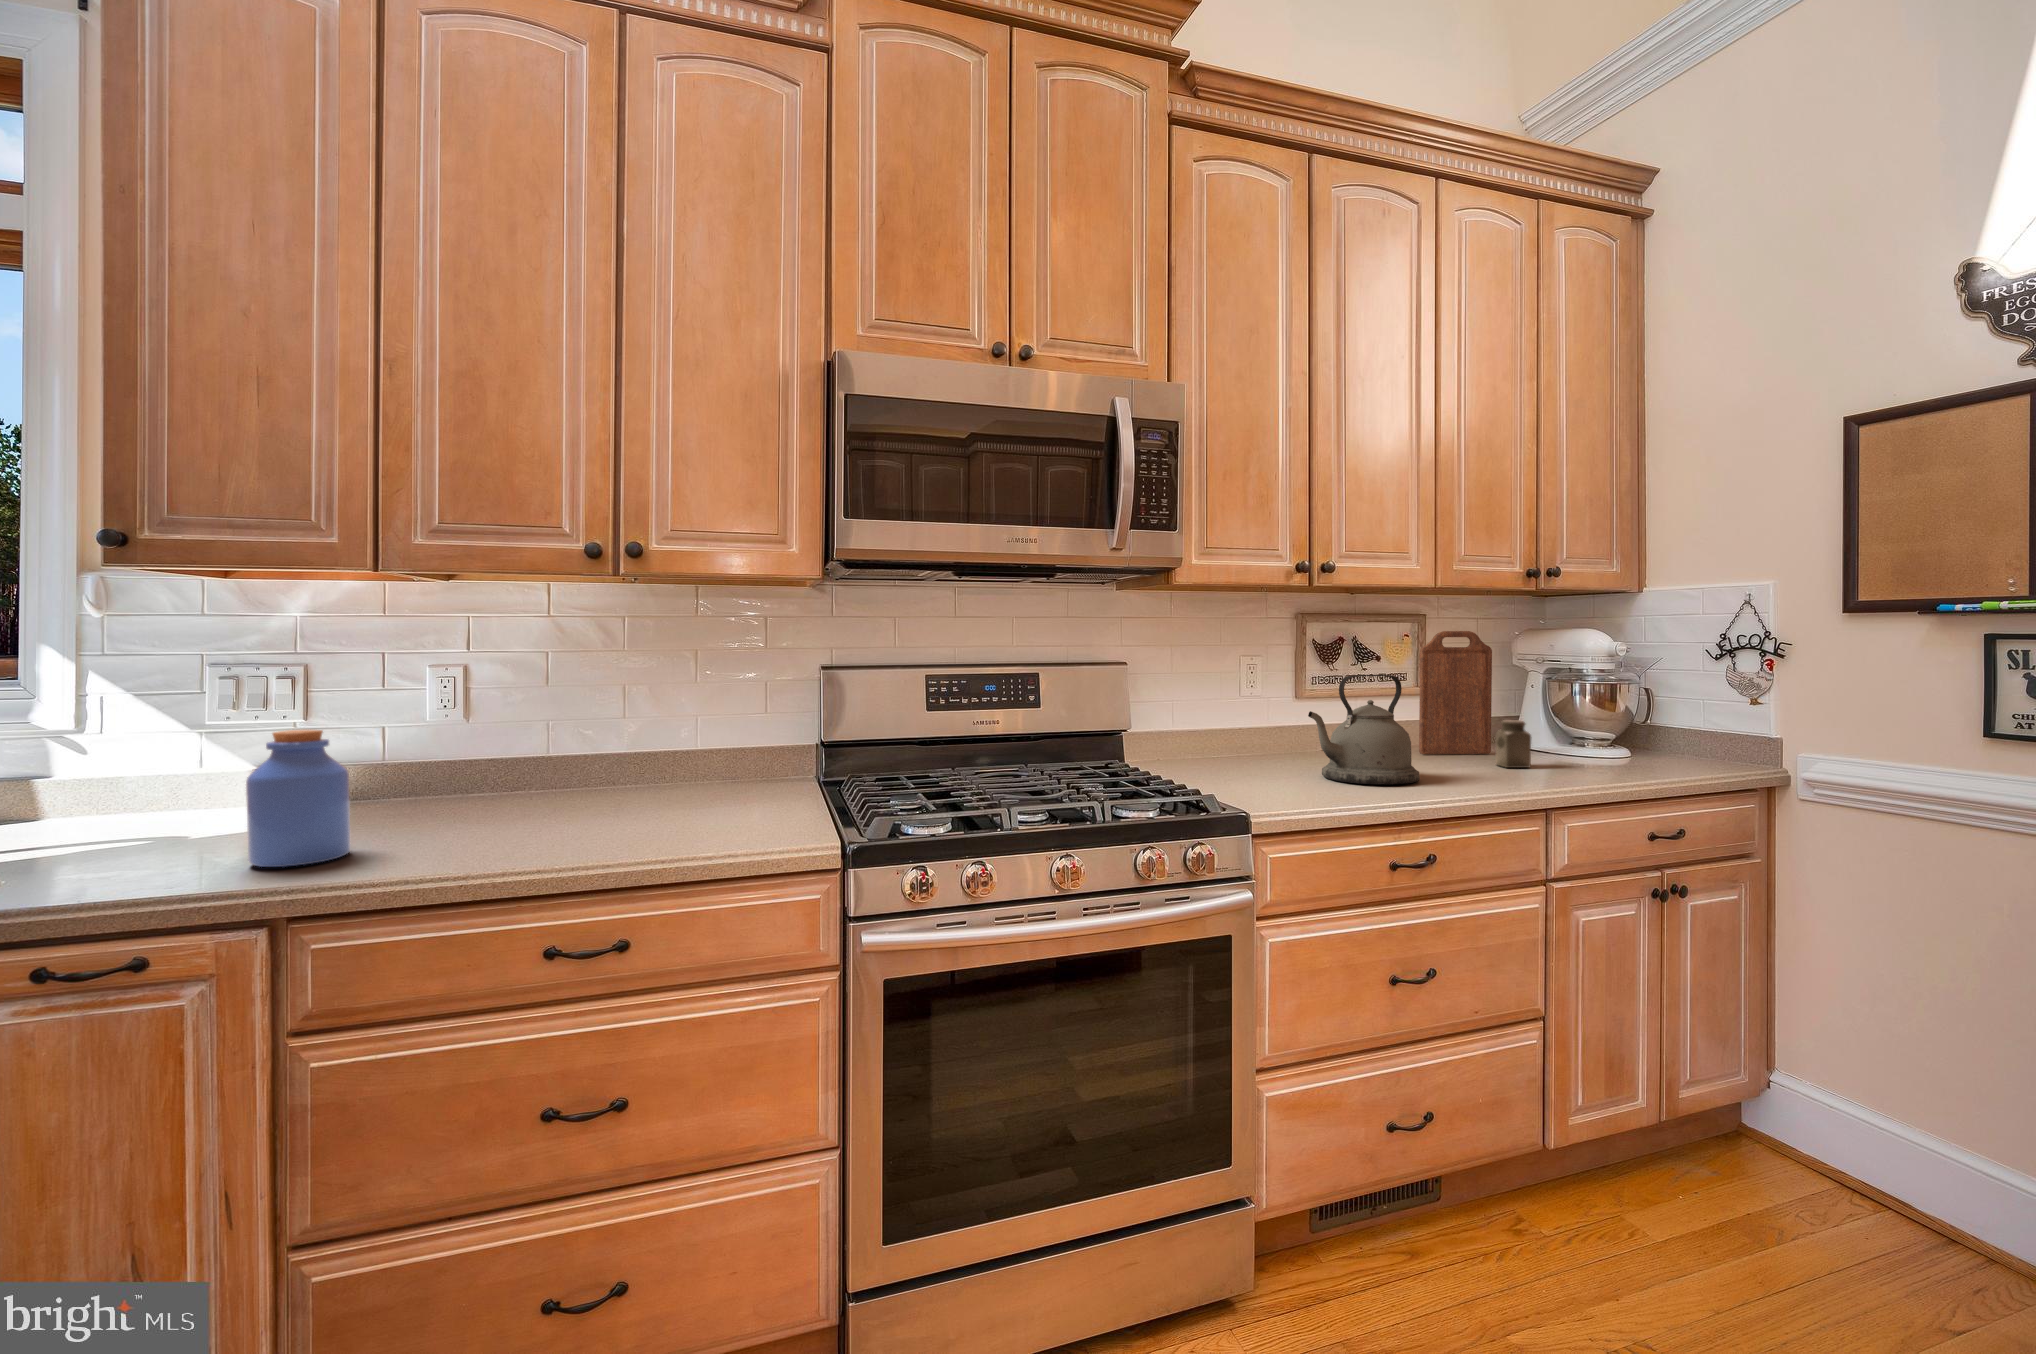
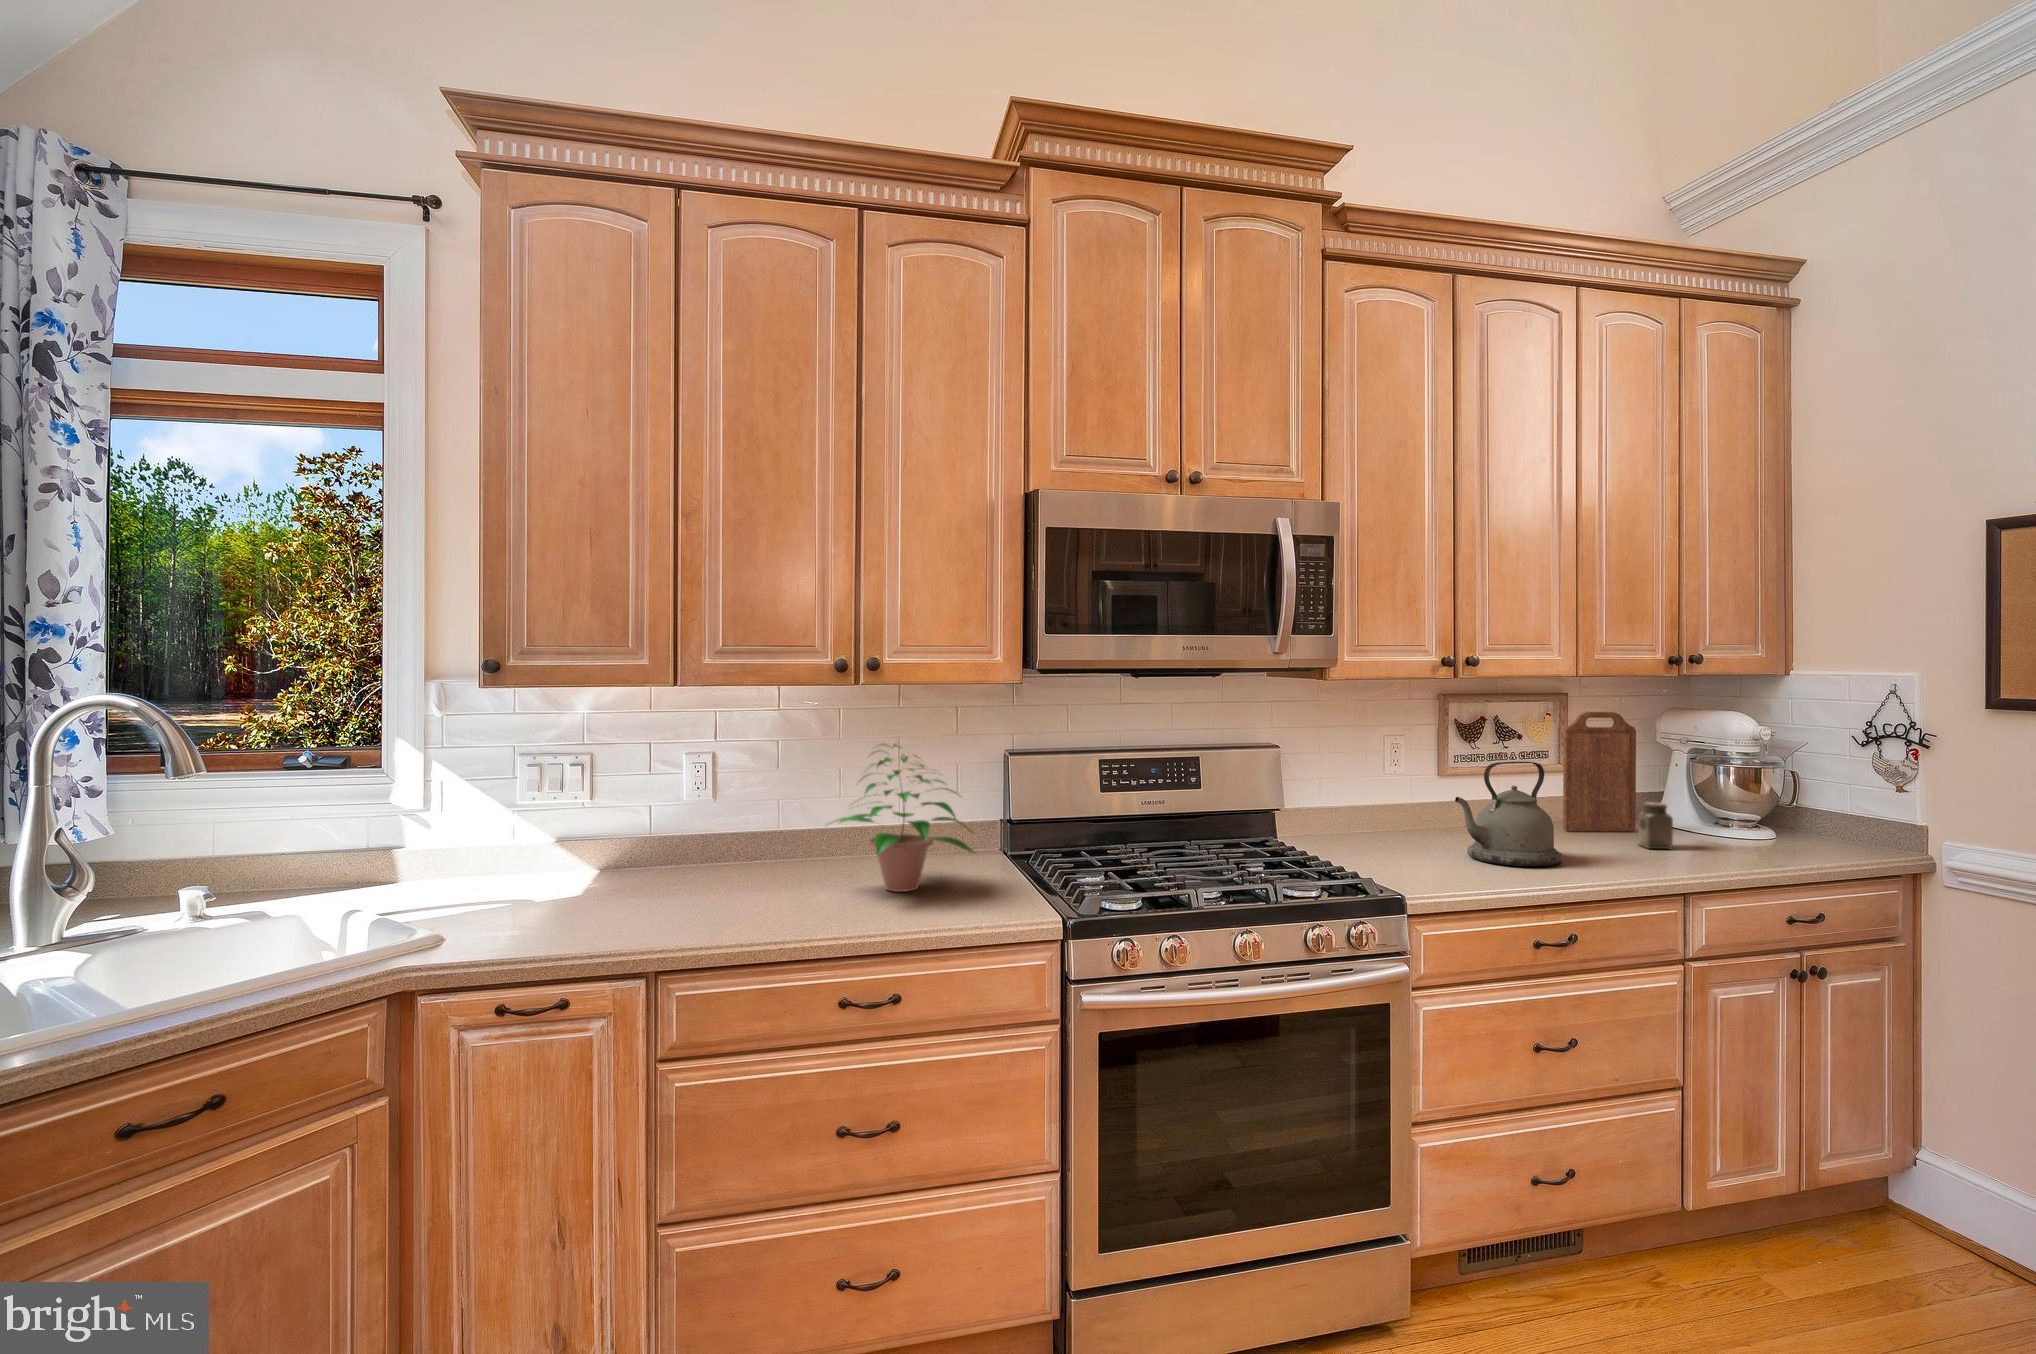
potted plant: none [574,644,760,819] -> present [833,744,974,892]
jar: present [246,729,351,867] -> none [613,821,680,930]

